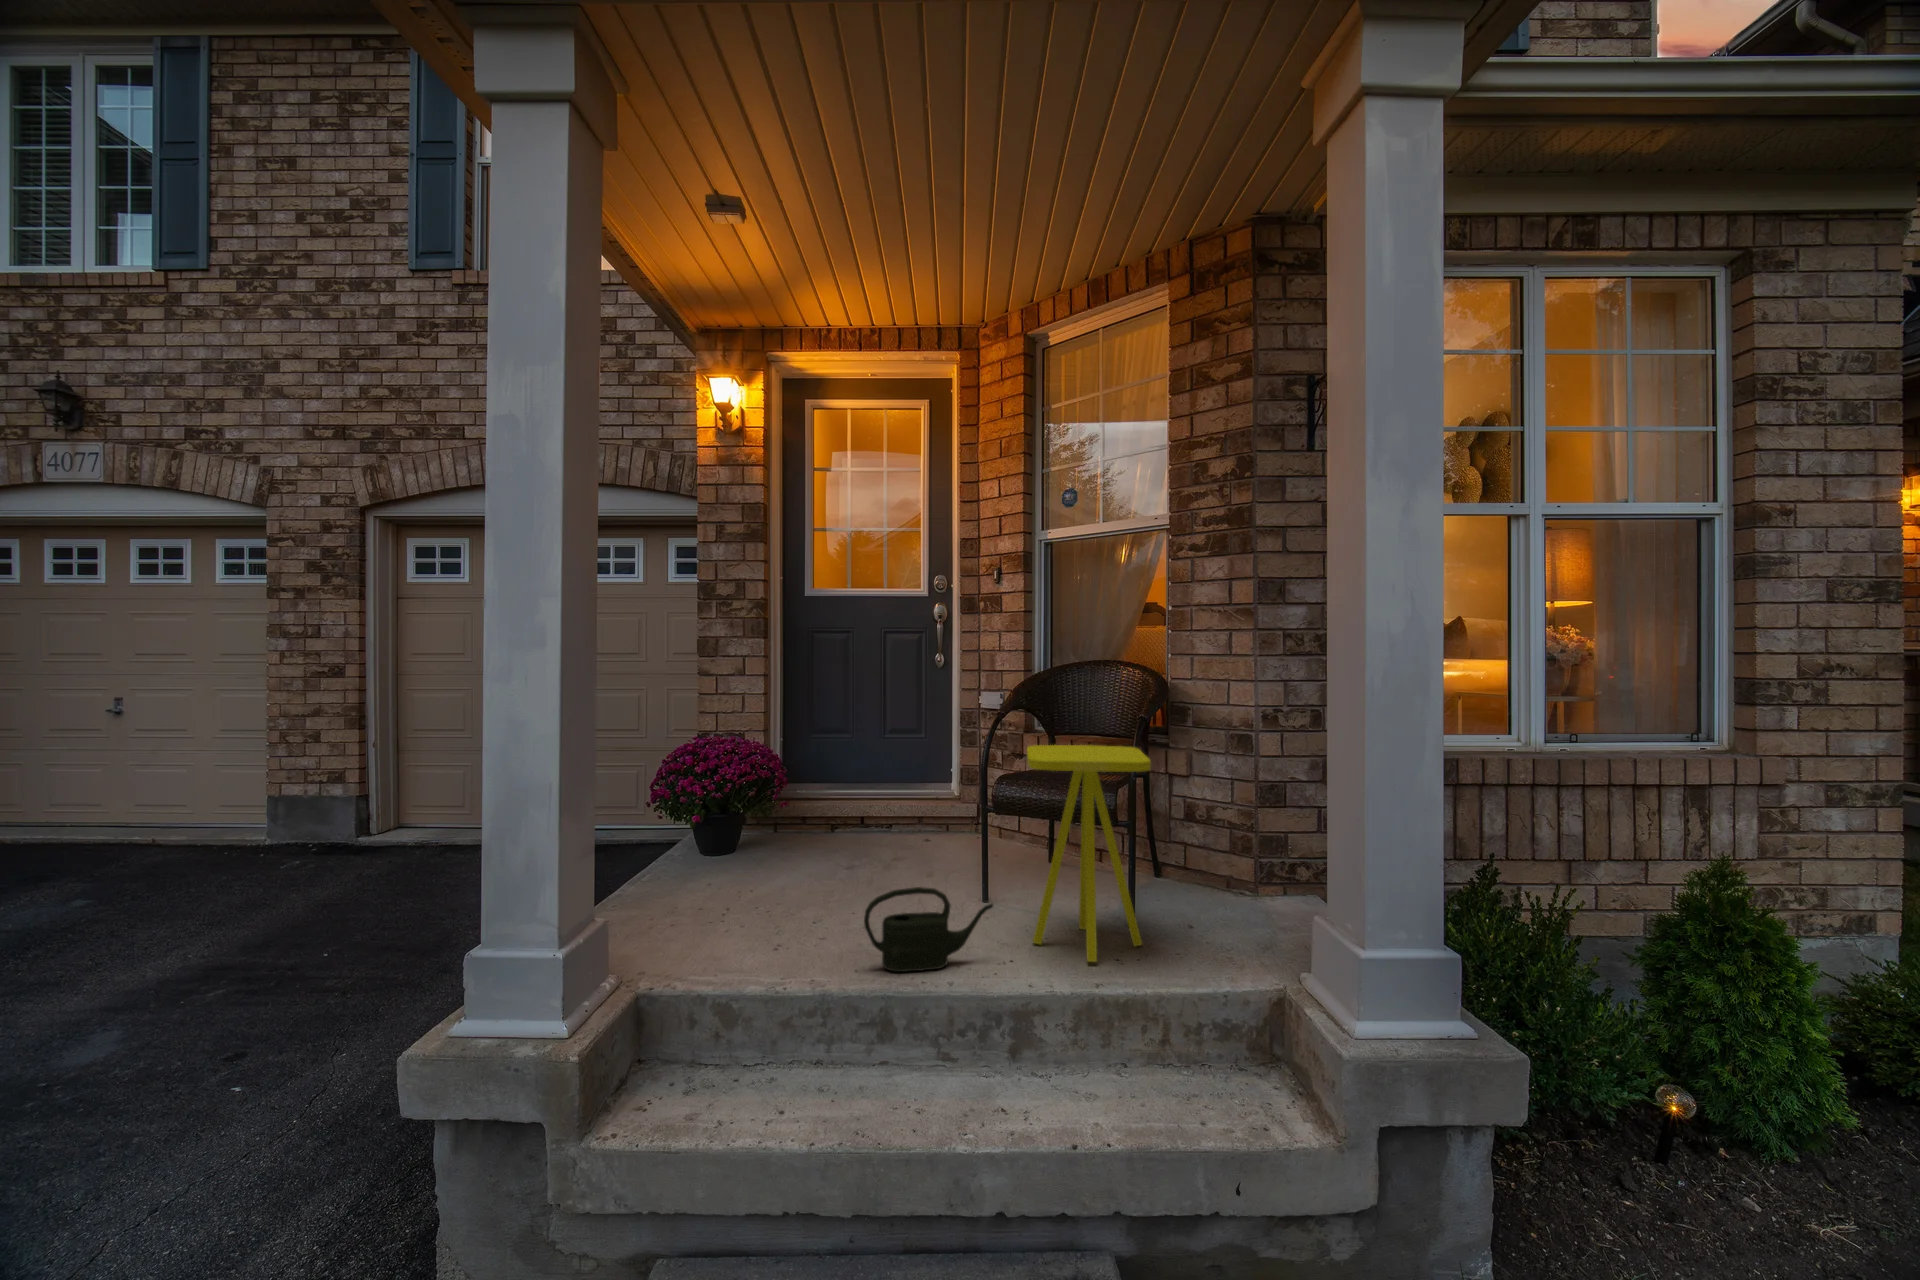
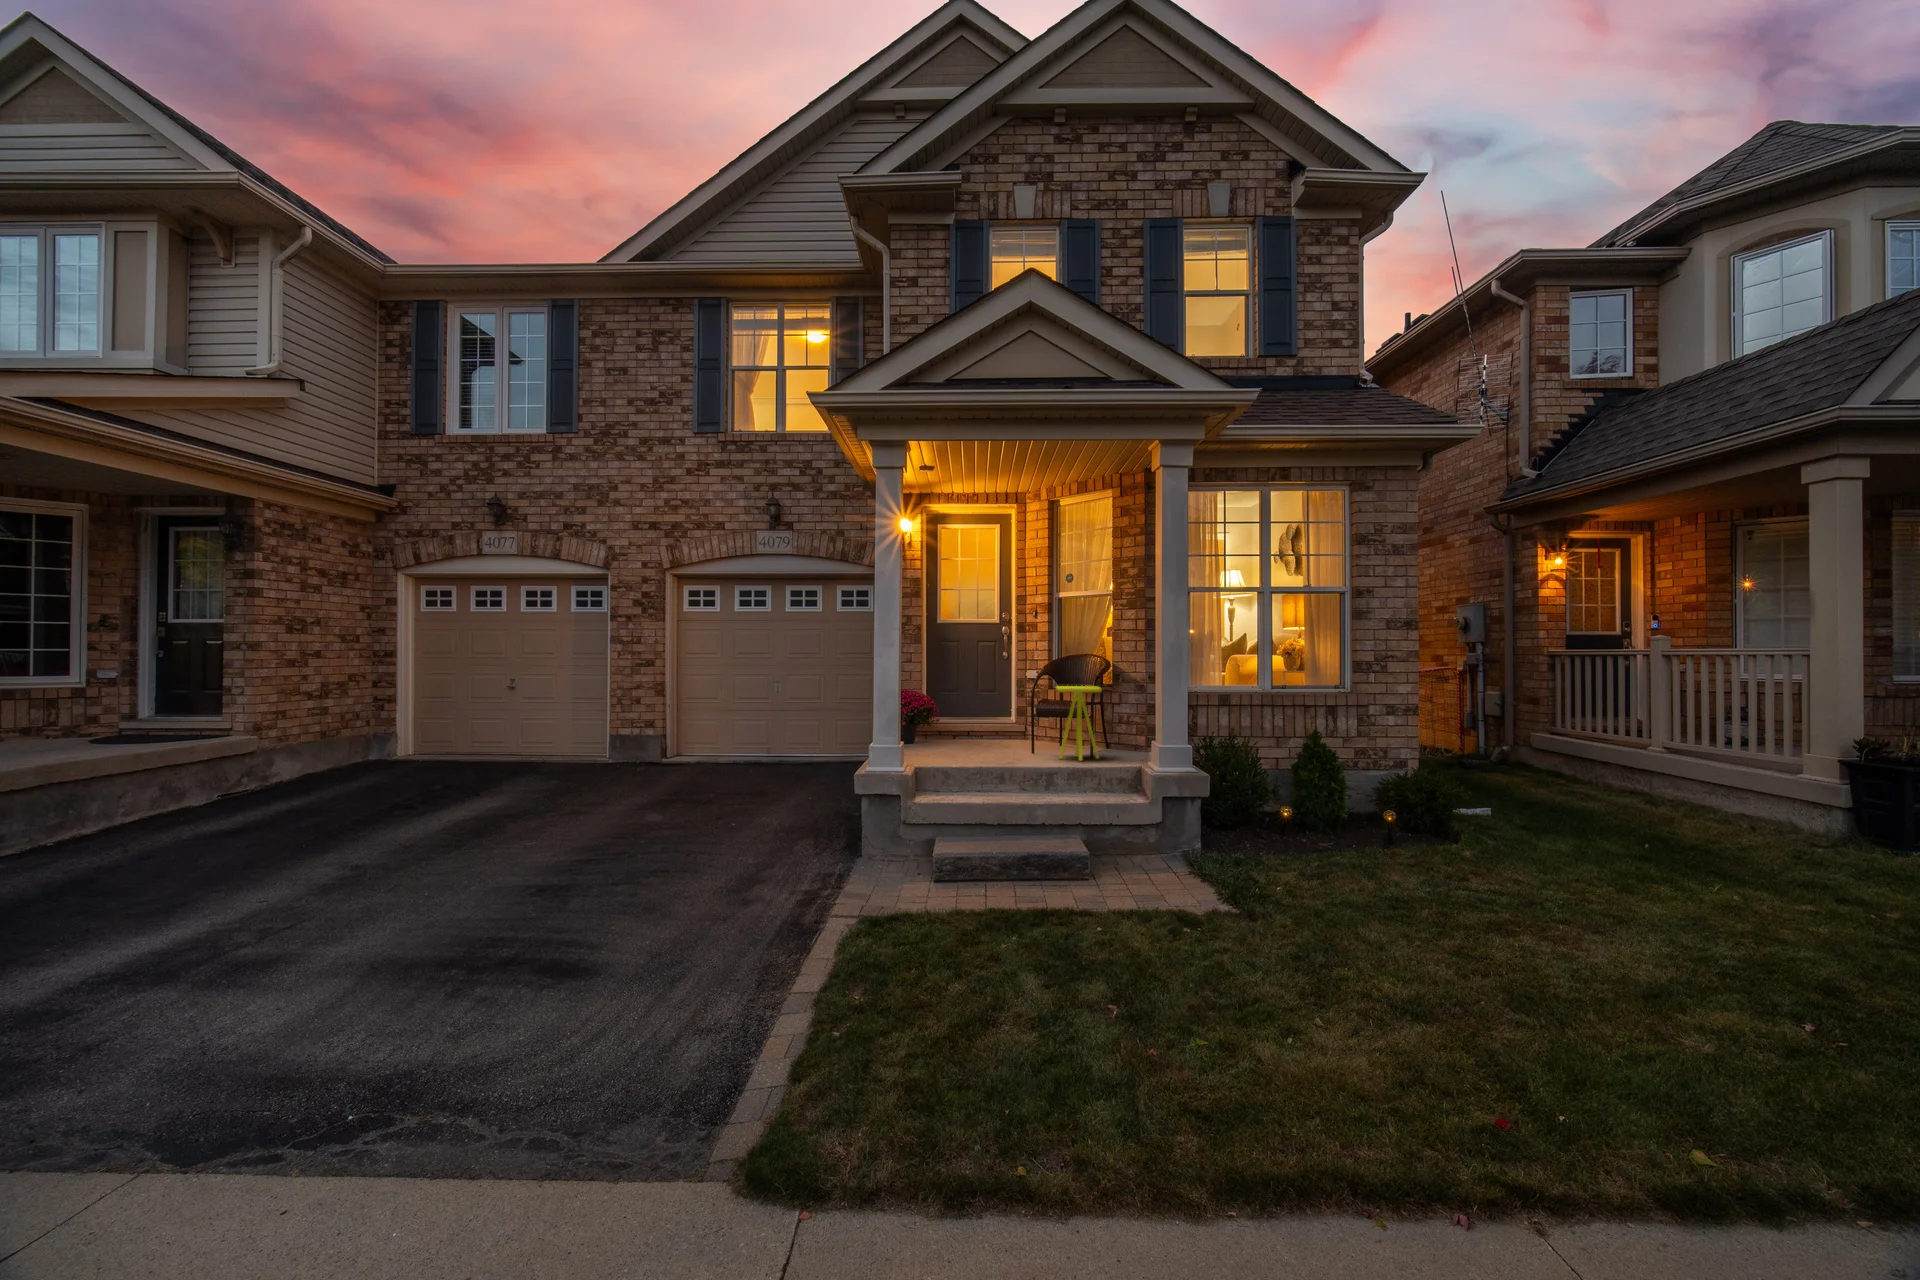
watering can: present [864,887,993,972] -> none [1000,734,1045,762]

